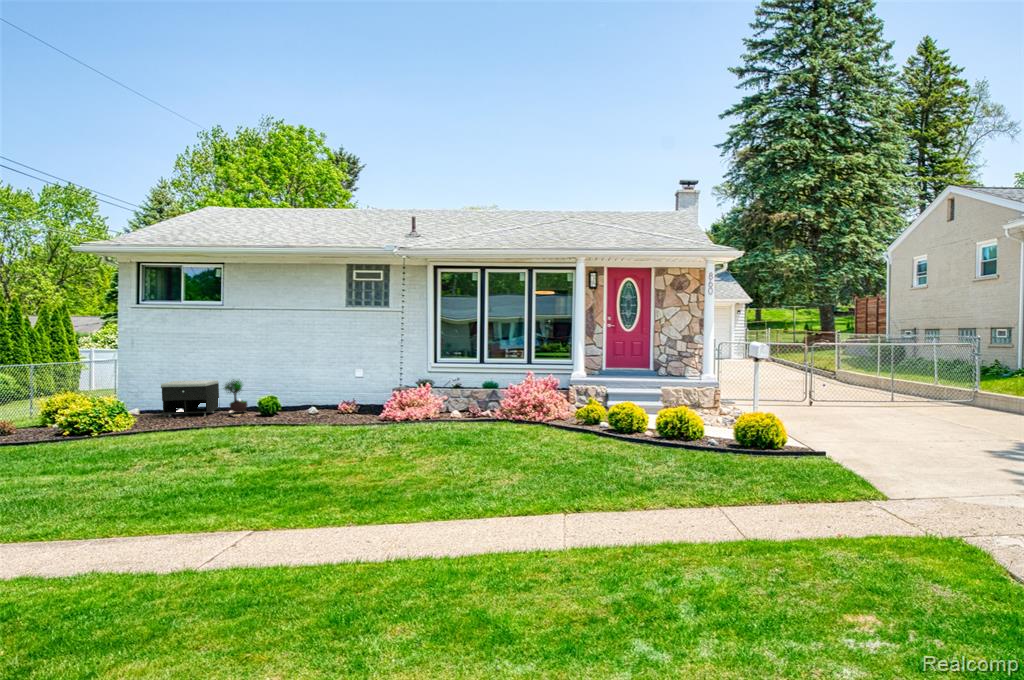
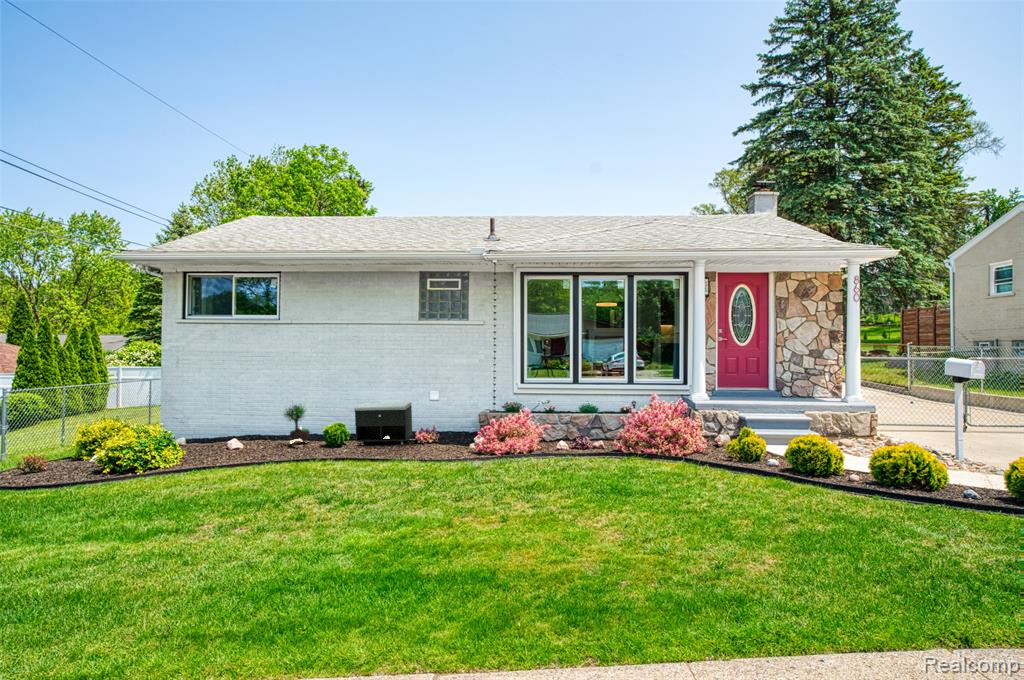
storage bench: present [161,380,219,417] -> present [354,402,412,445]

